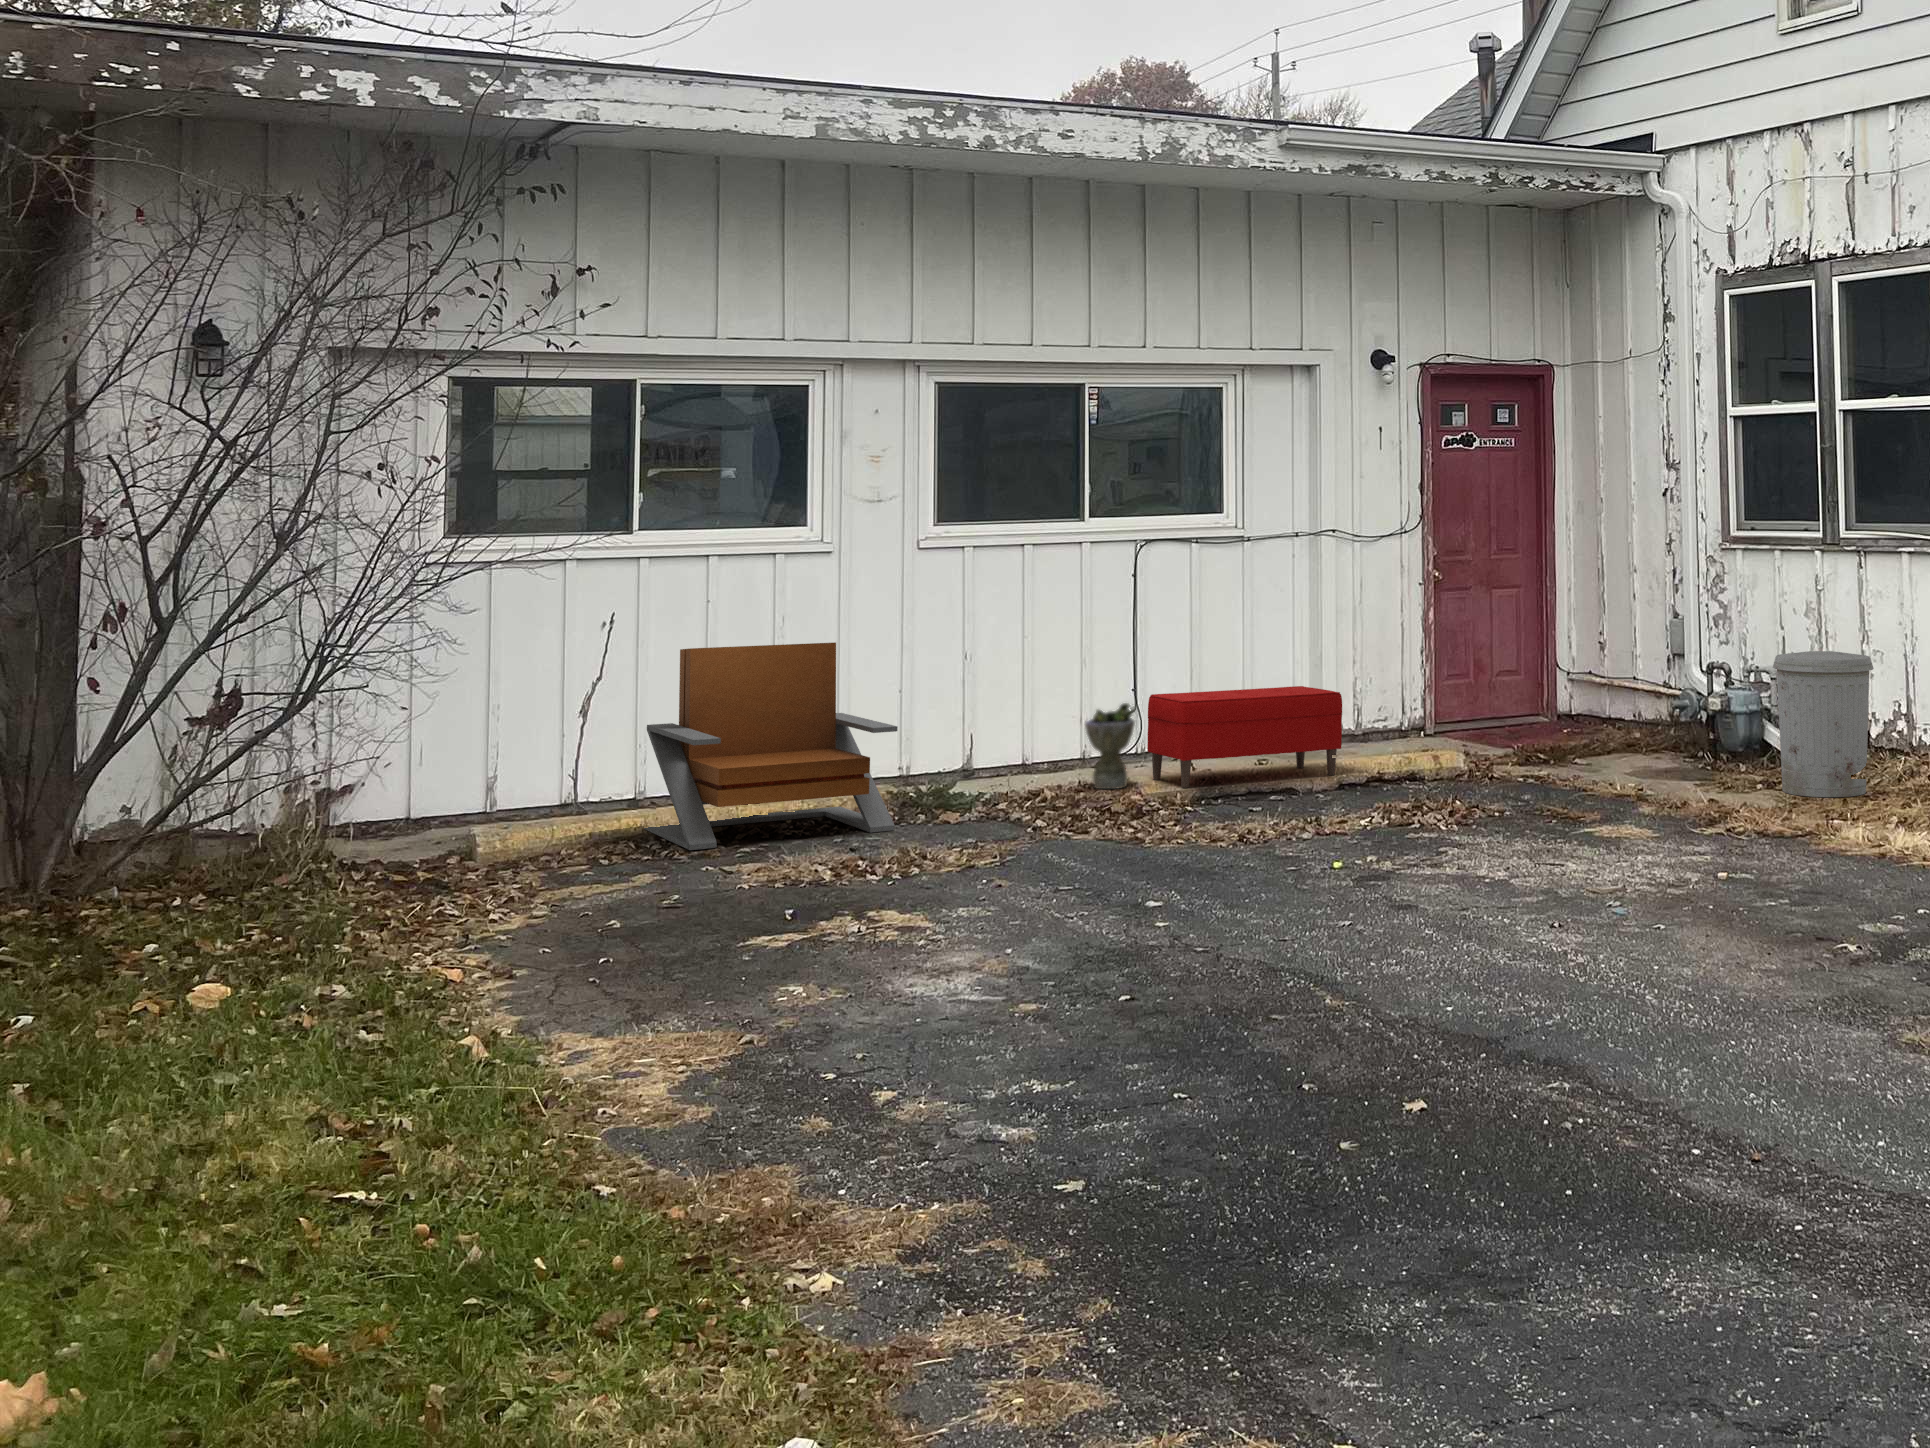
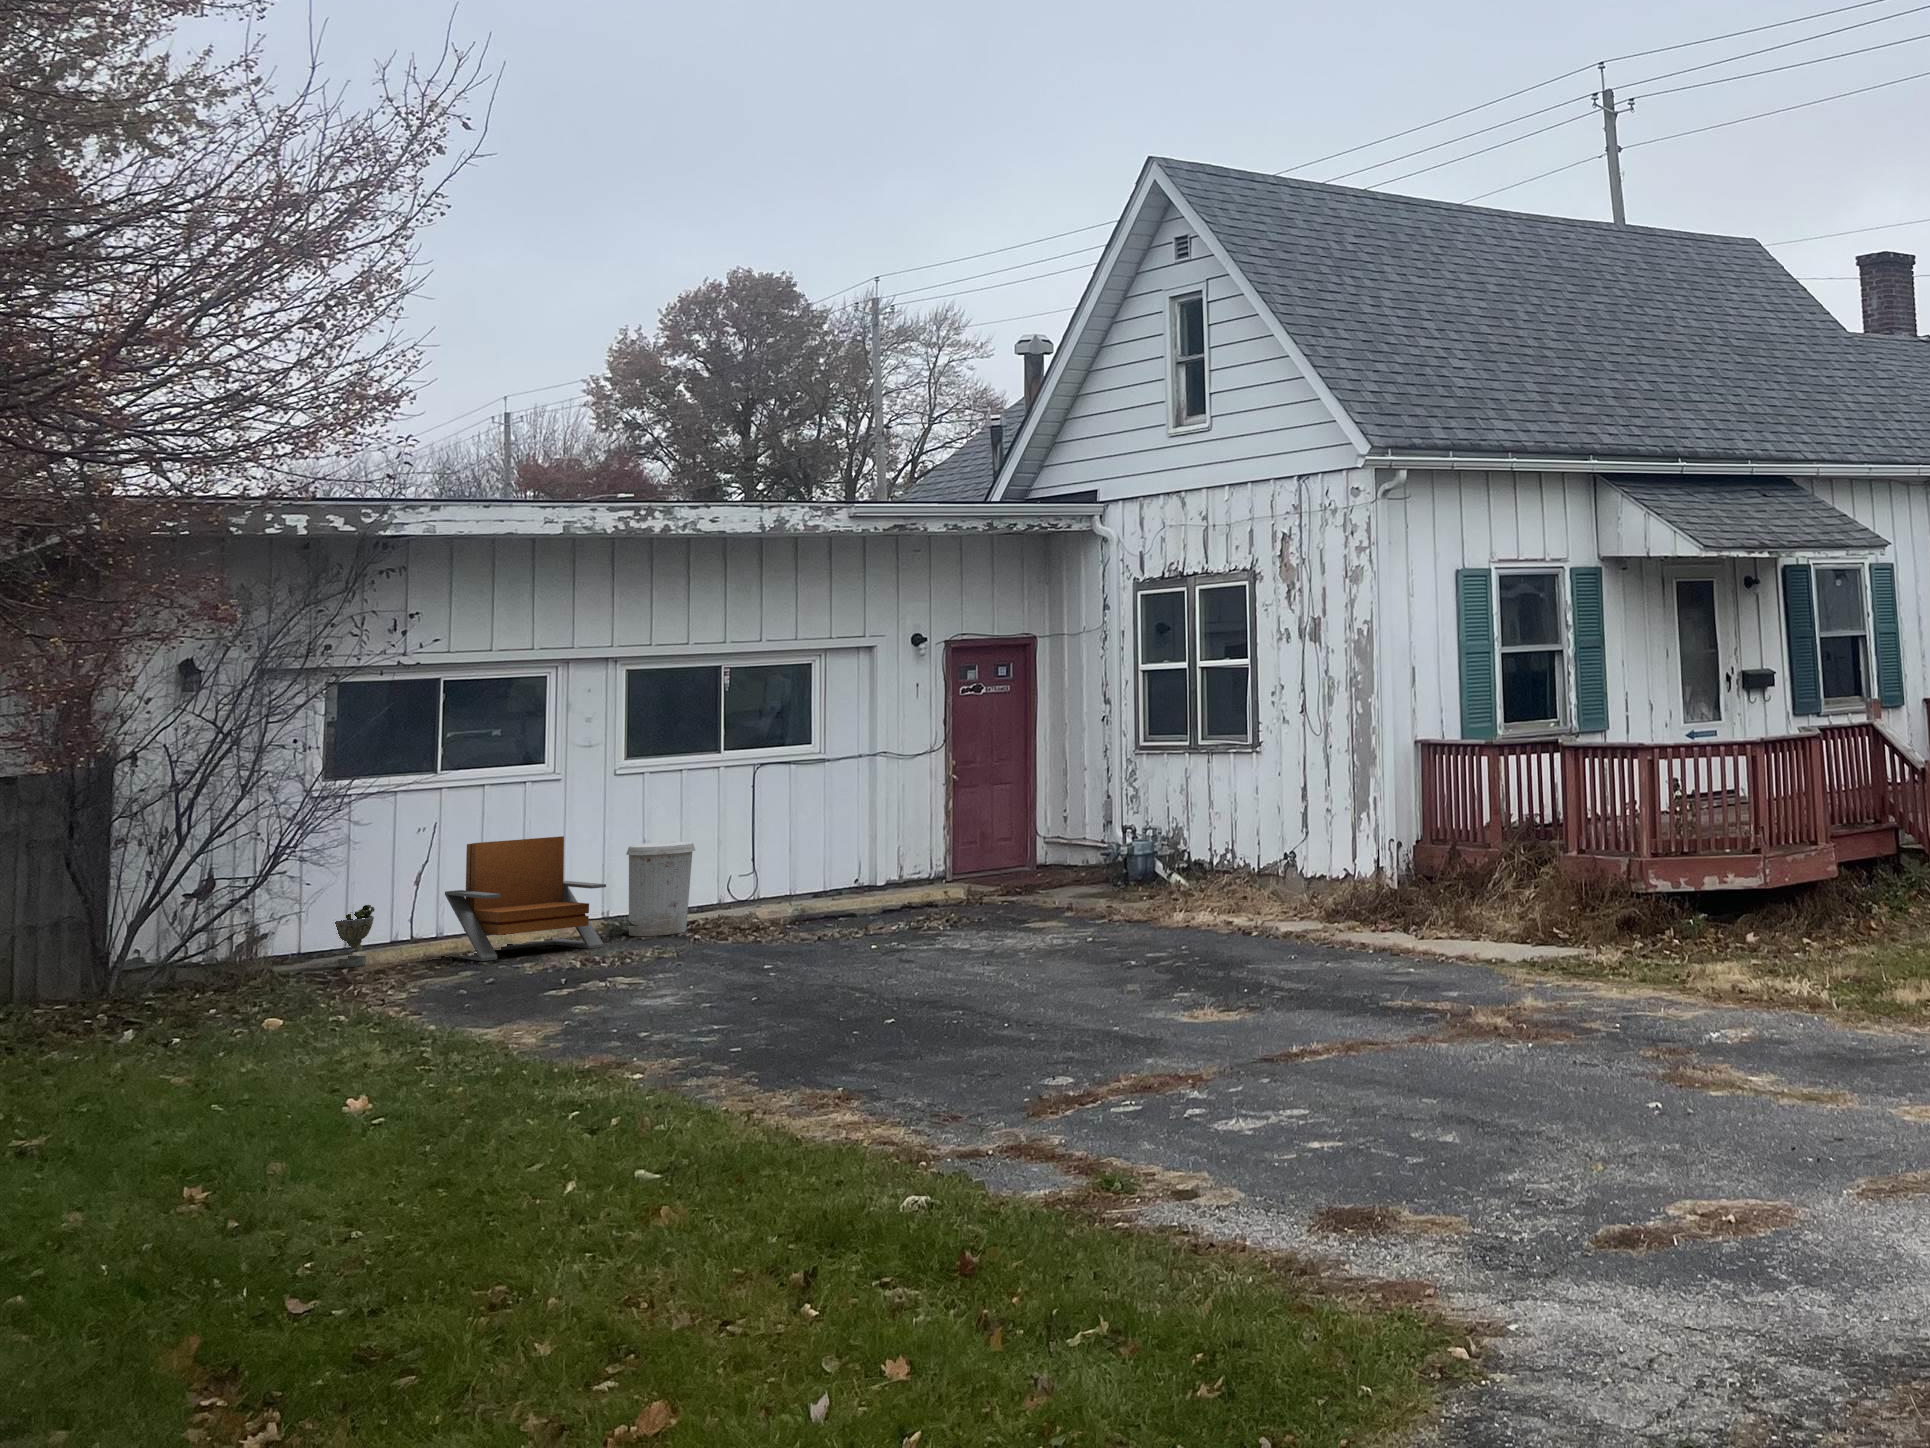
trash can: present [1773,651,1874,797] -> present [626,841,695,936]
bench: present [1147,686,1342,788] -> none [759,855,887,920]
planter: present [1085,703,1135,789] -> present [335,905,375,968]

